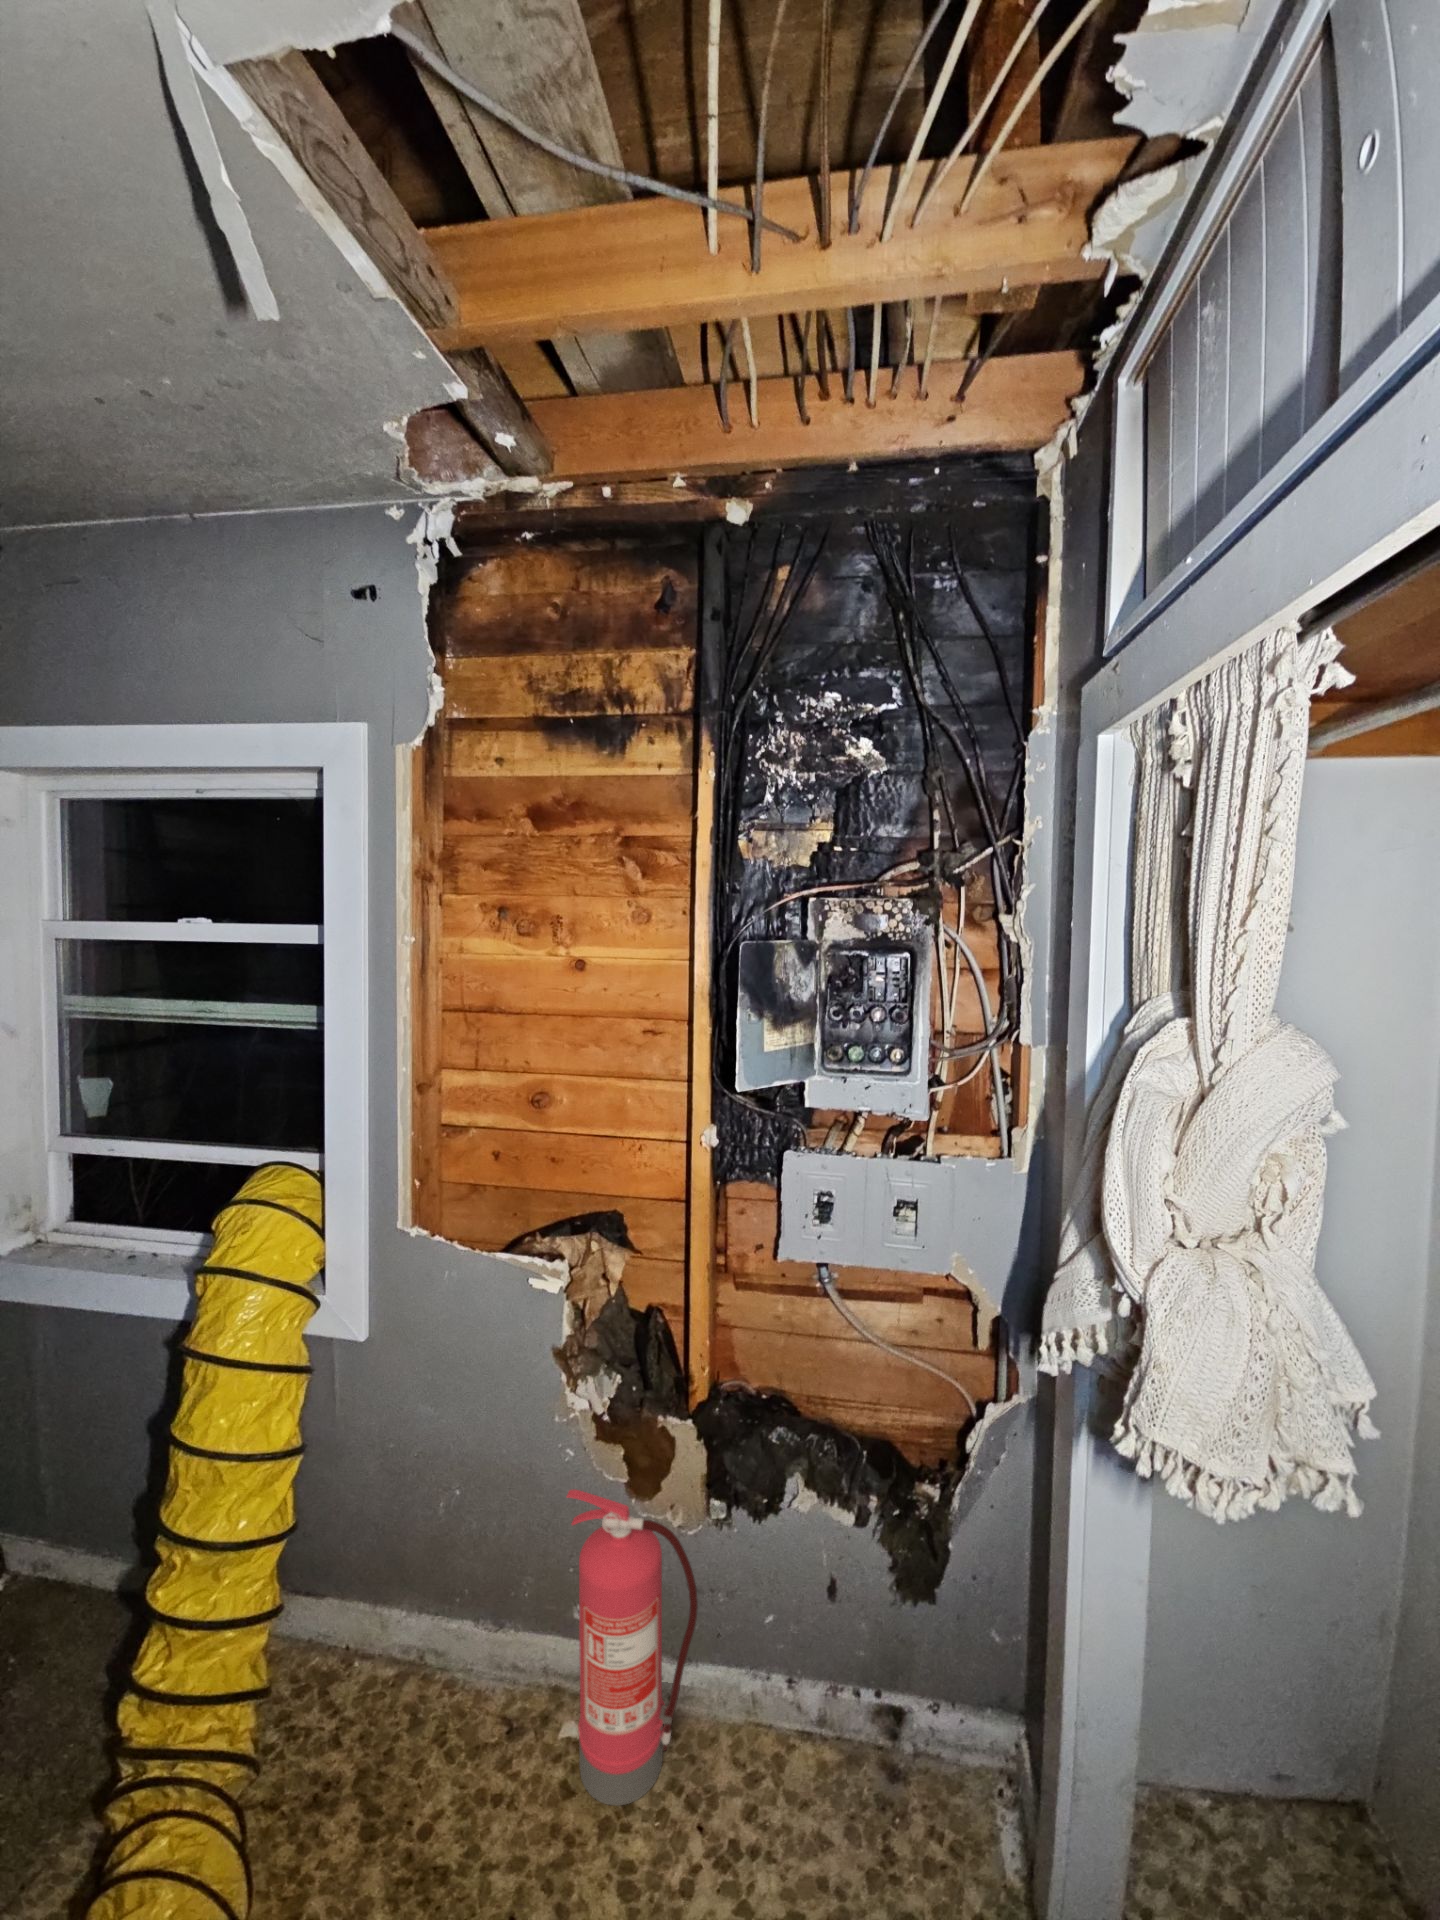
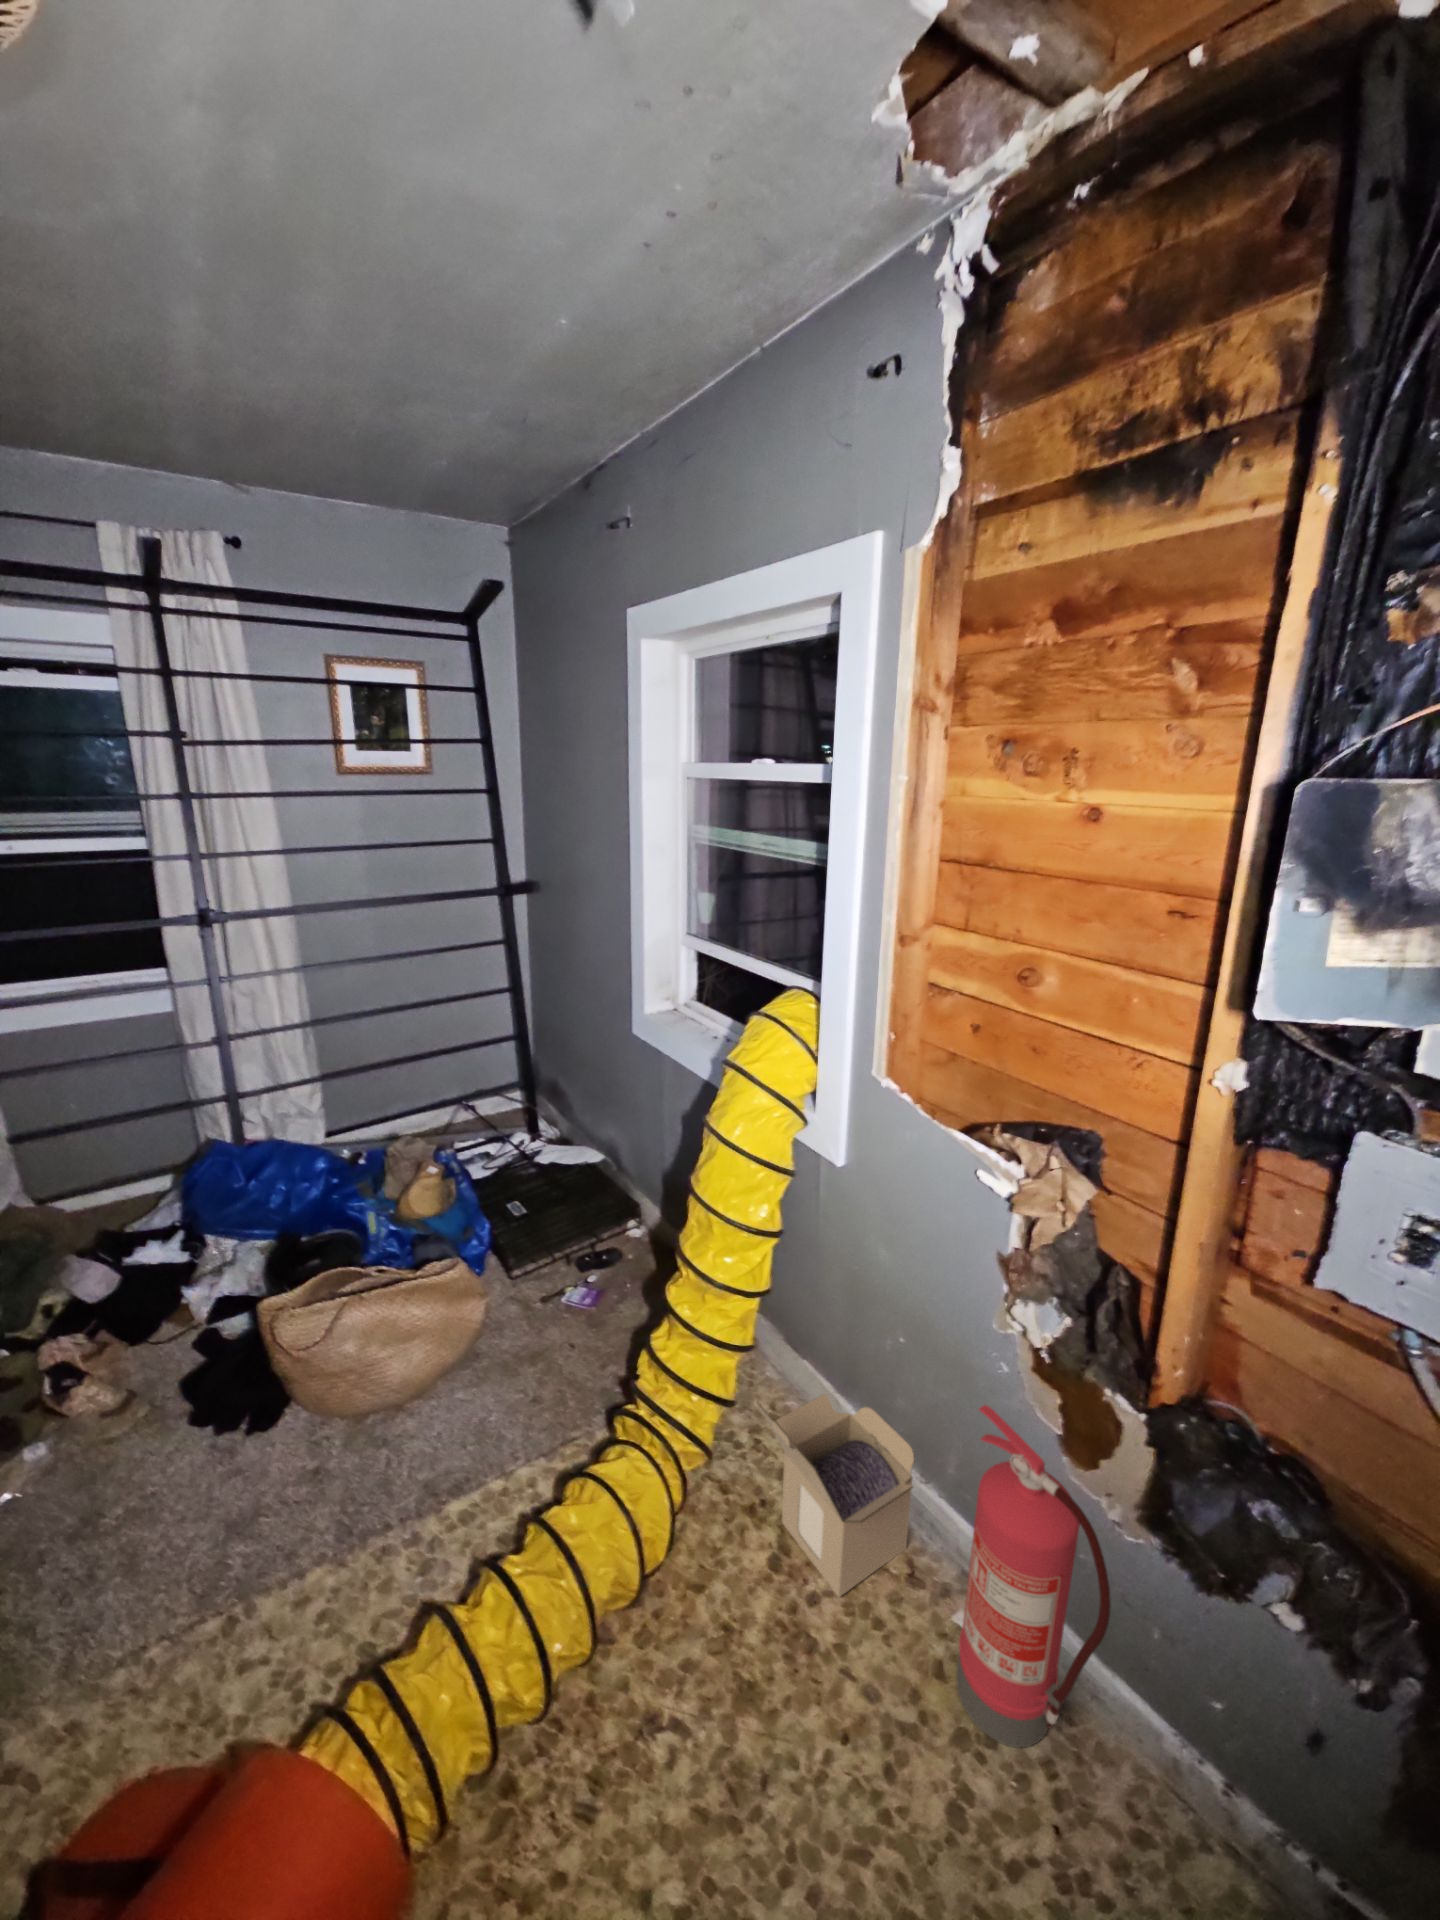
cardboard box: none [326,1587,505,1809] -> present [757,1394,914,1596]

